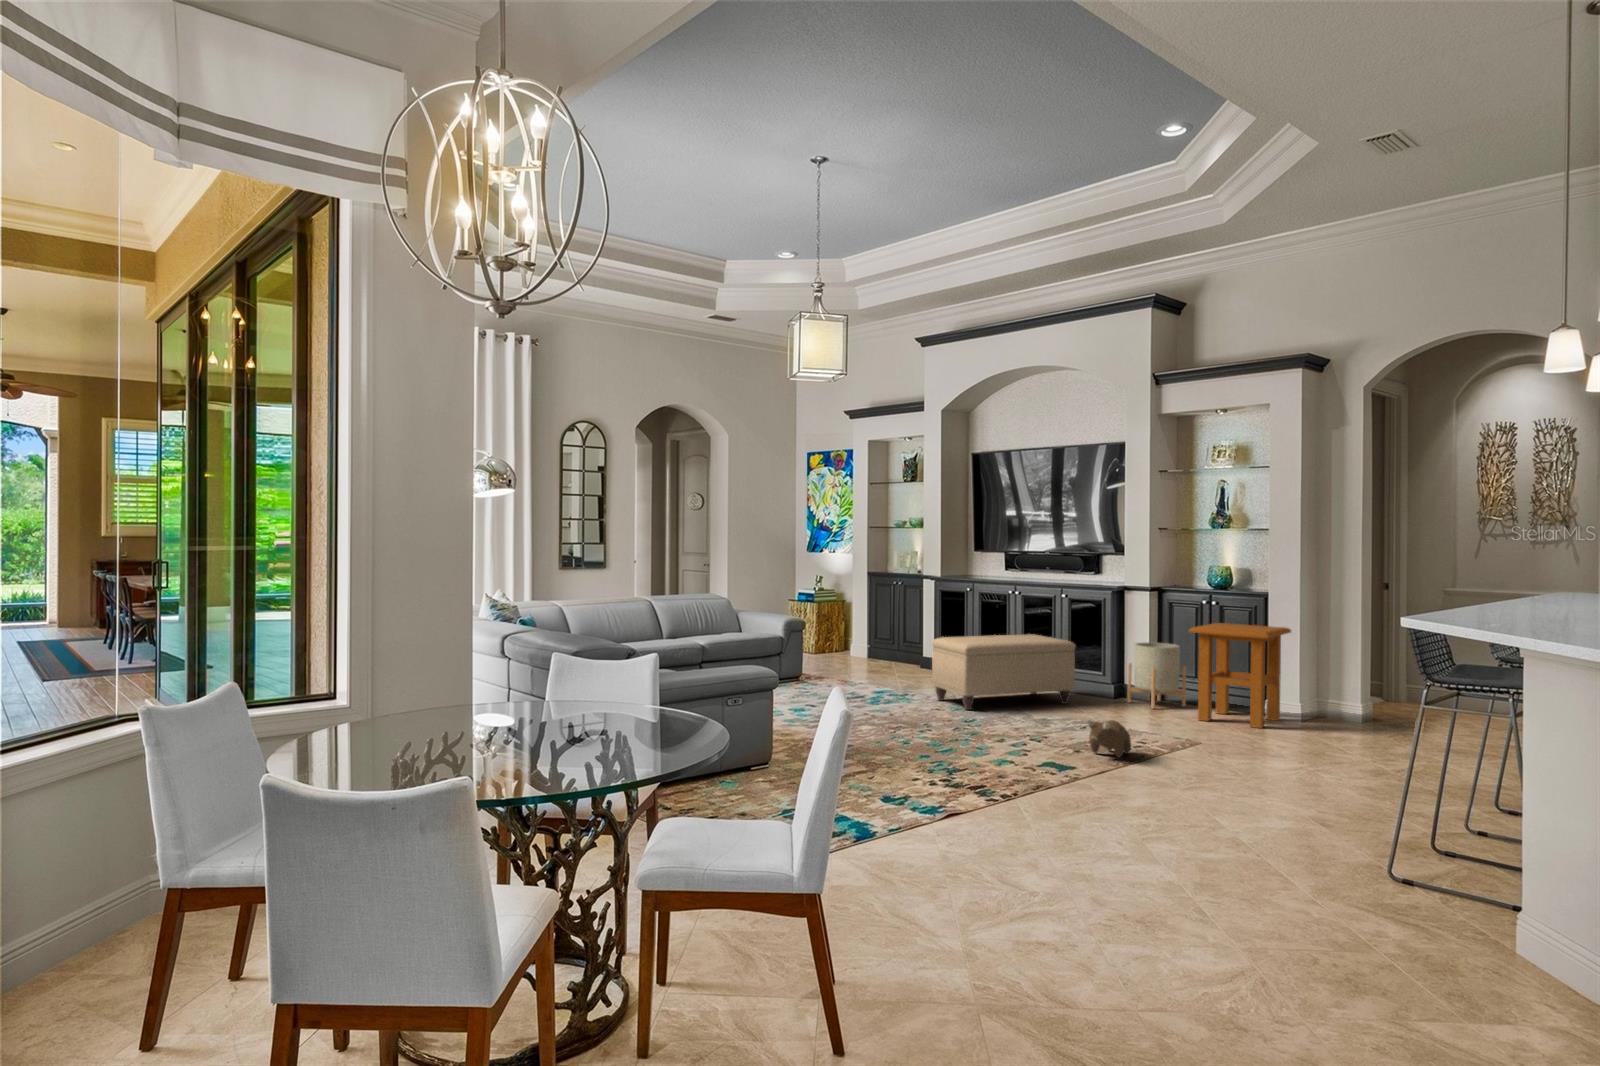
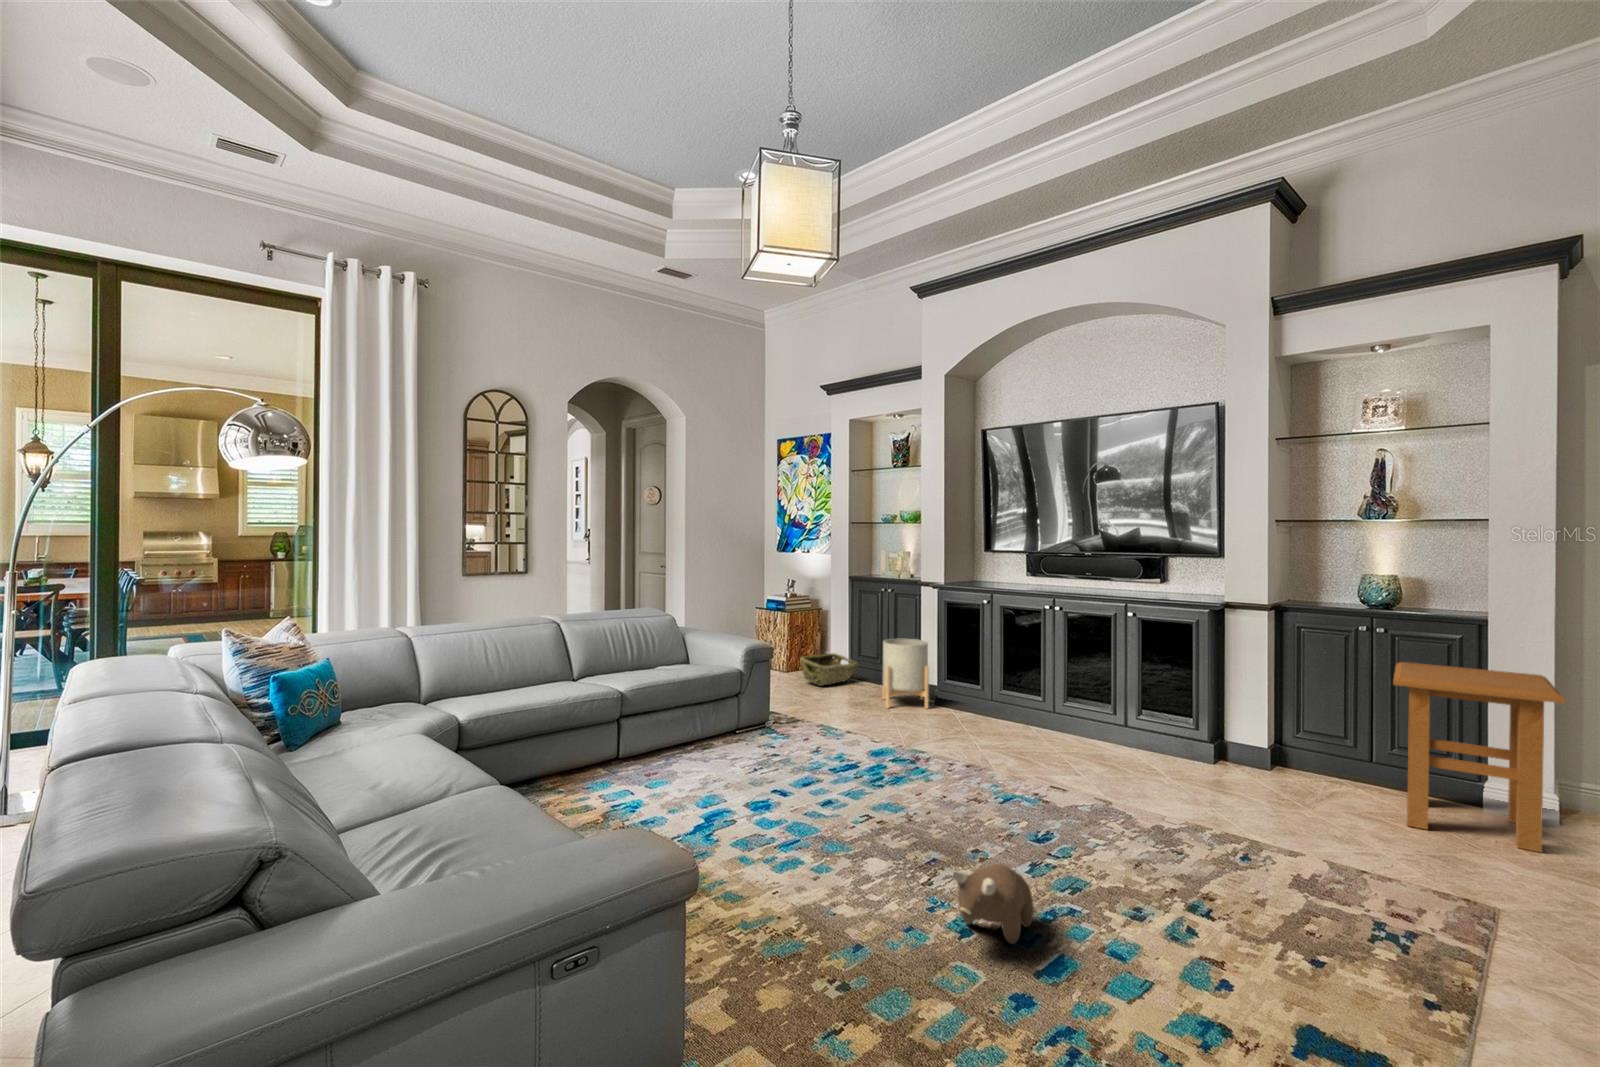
ottoman: present [932,634,1076,710] -> none [960,670,1176,801]
woven basket: none [826,637,874,662] -> present [800,654,858,686]
planter: present [1127,642,1186,709] -> present [883,639,929,709]
plush toy: present [1087,720,1131,758] -> present [953,864,1034,944]

